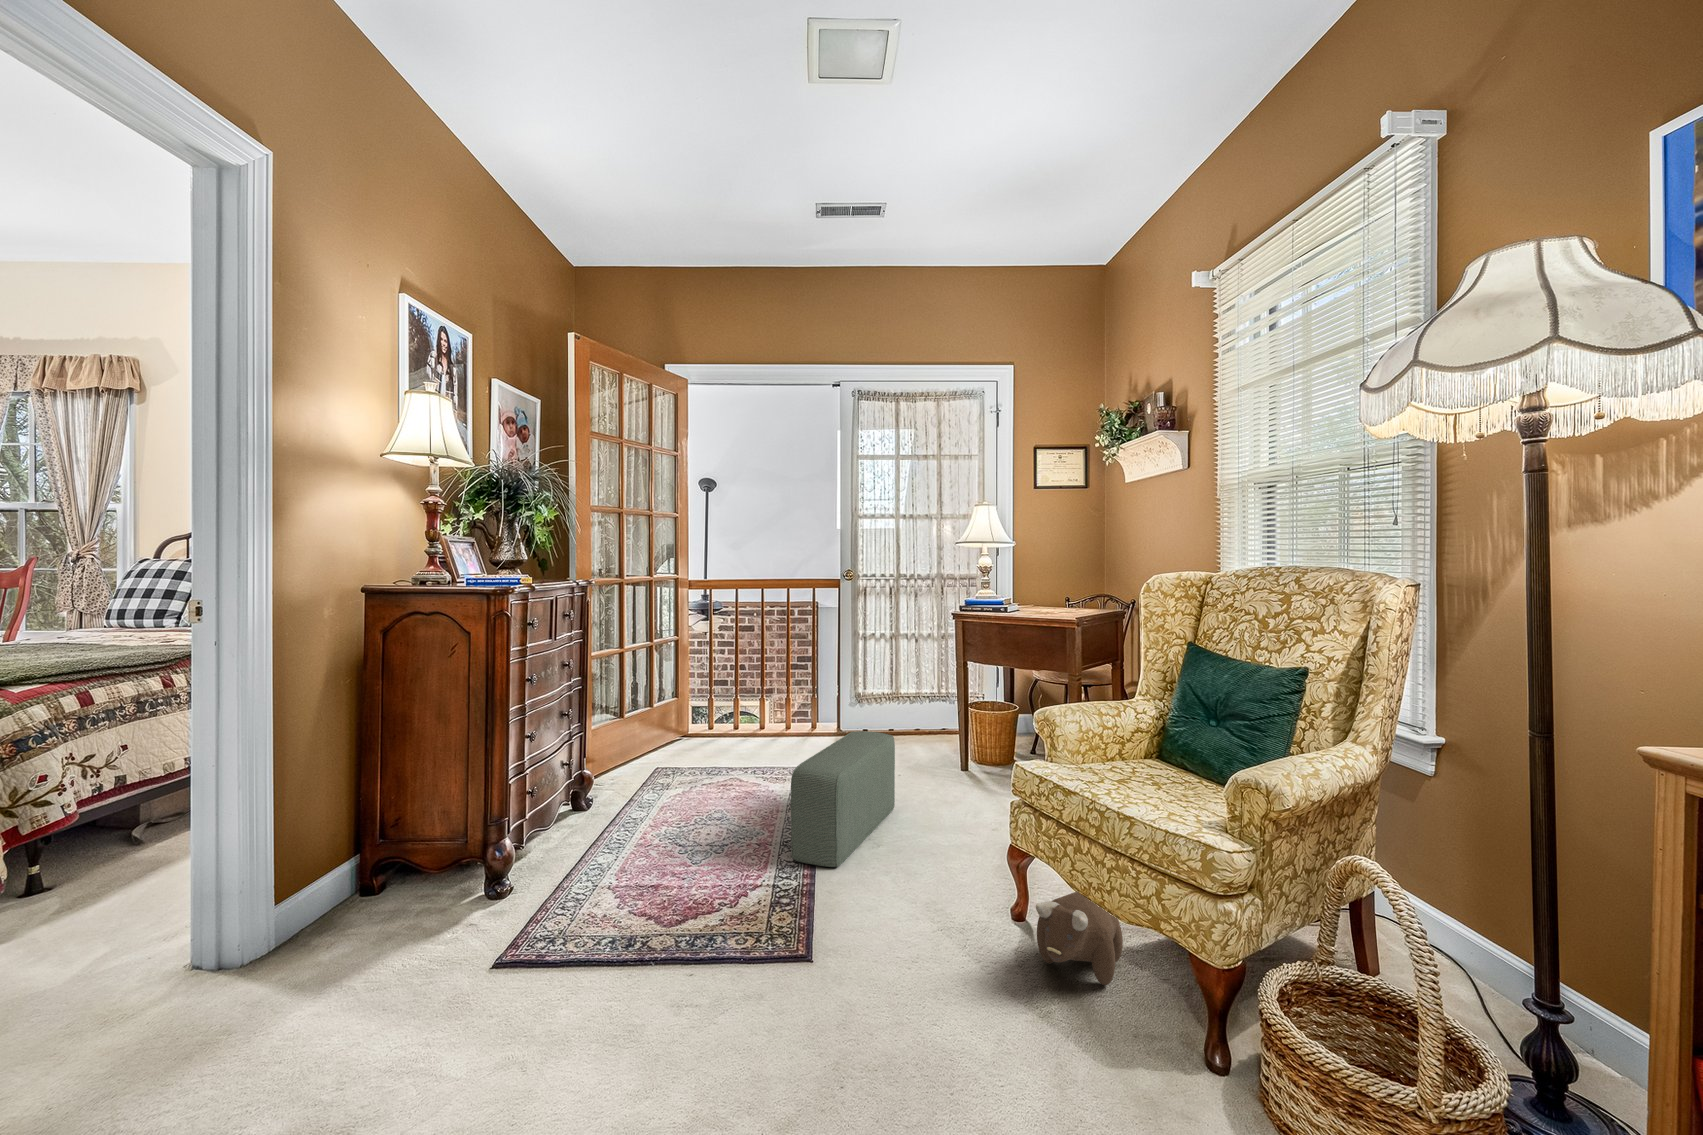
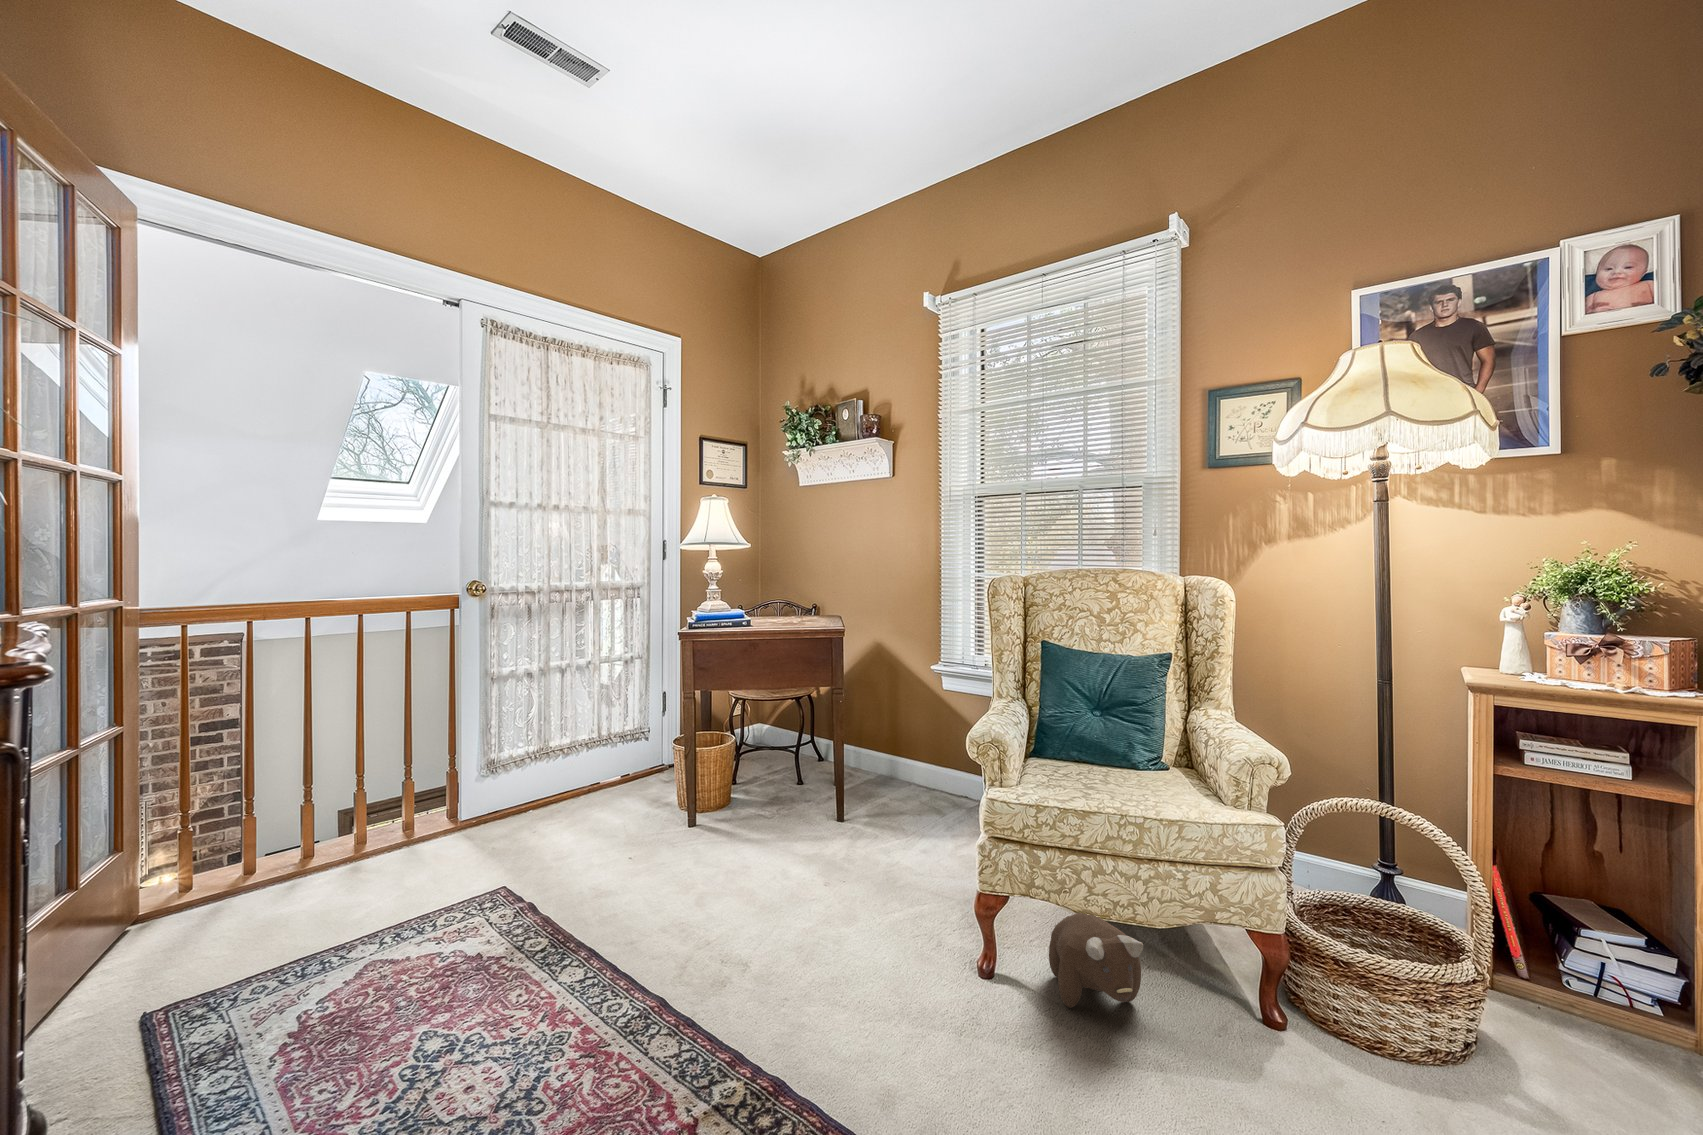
pouf: present [791,731,895,867] -> none [619,807,735,1042]

